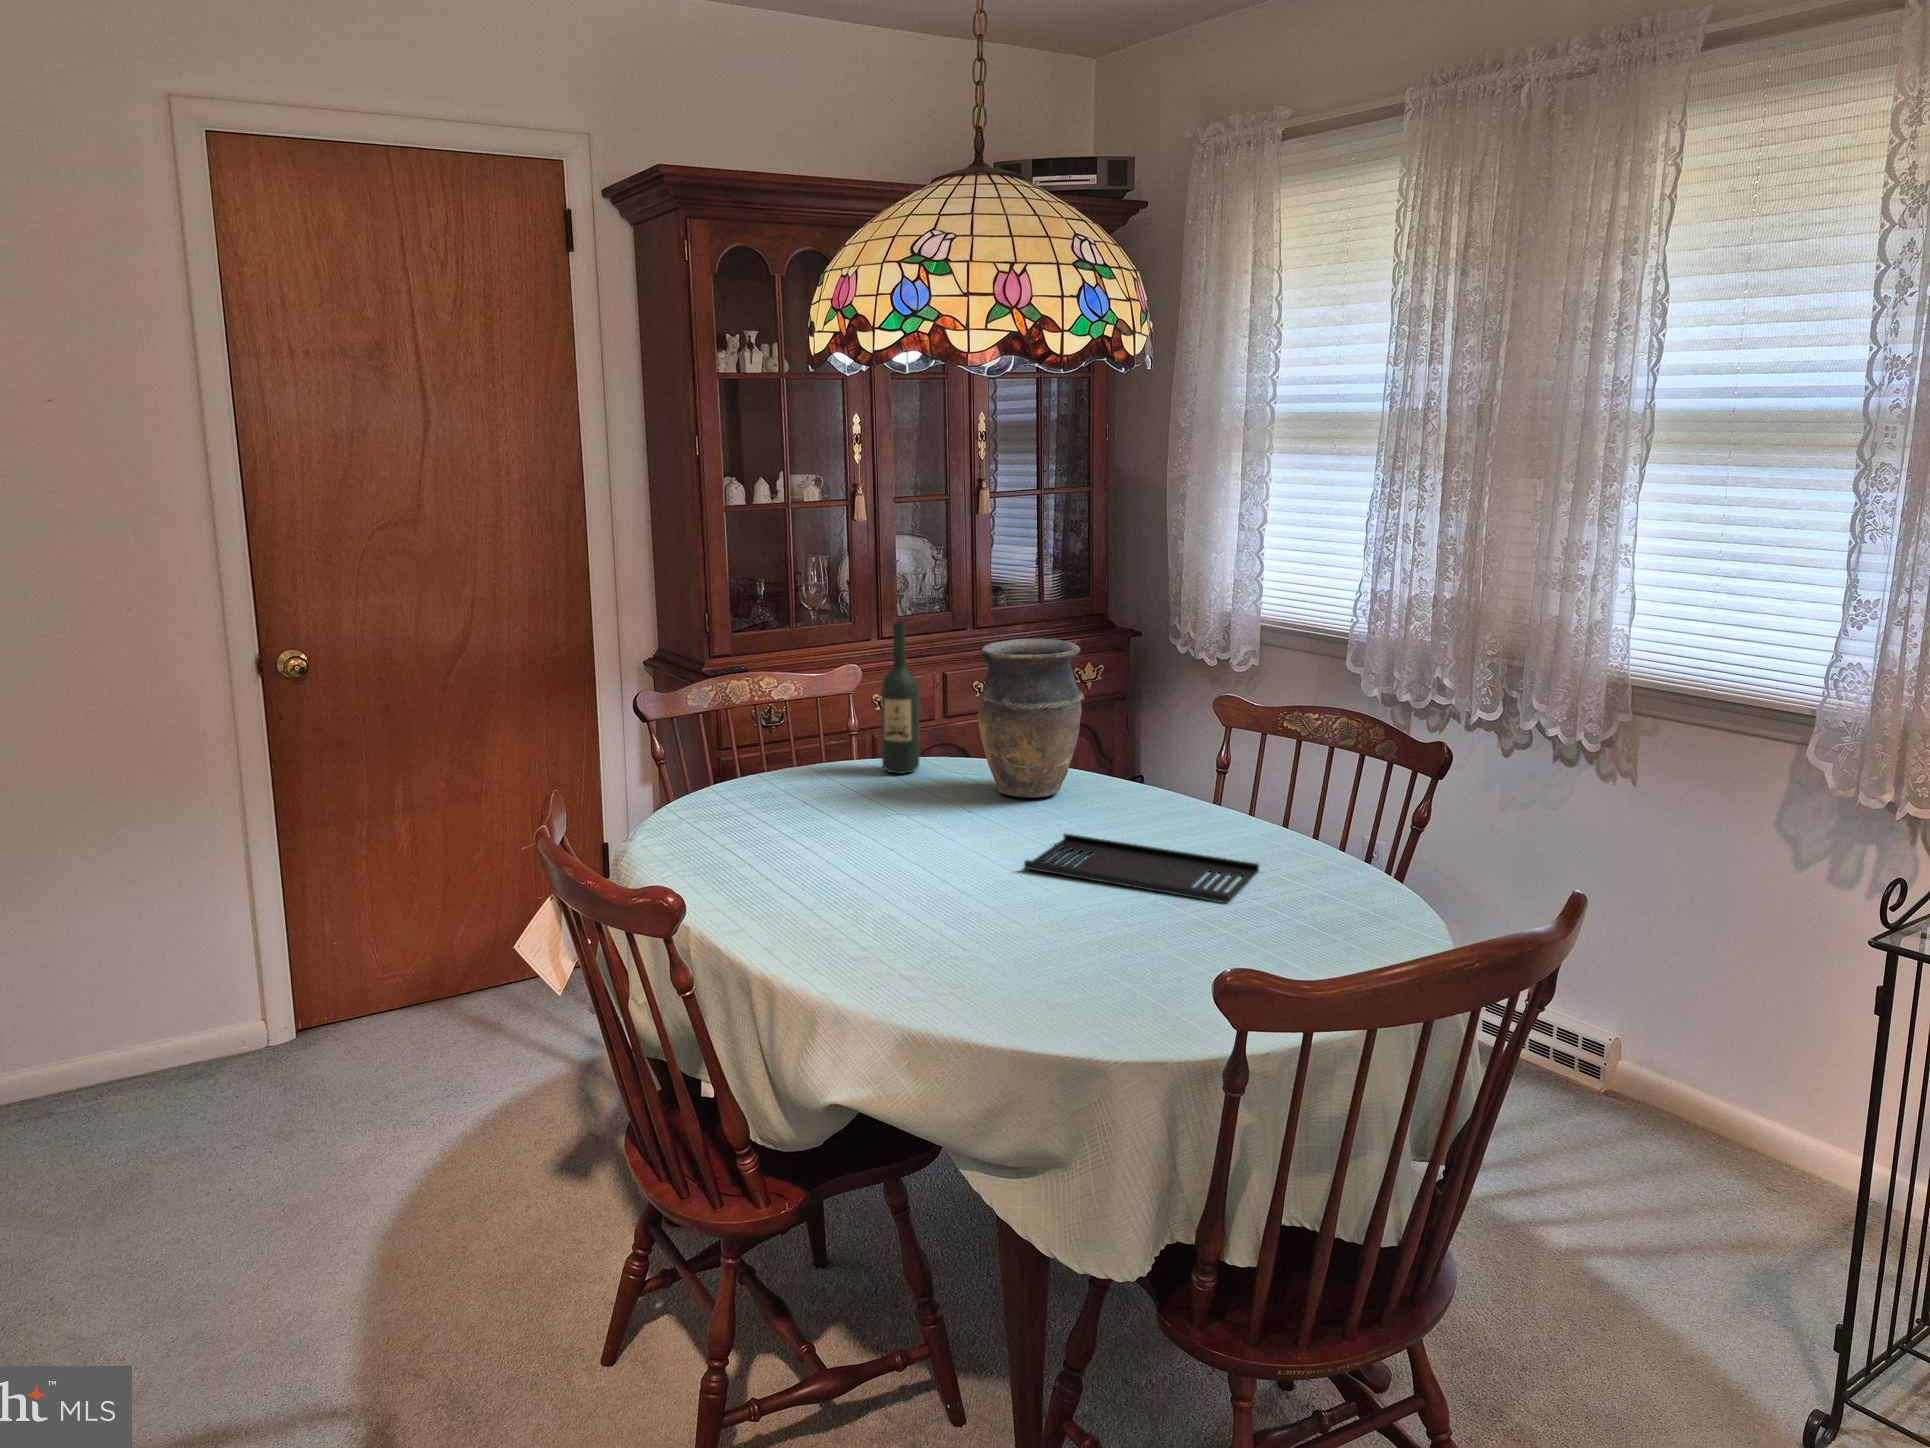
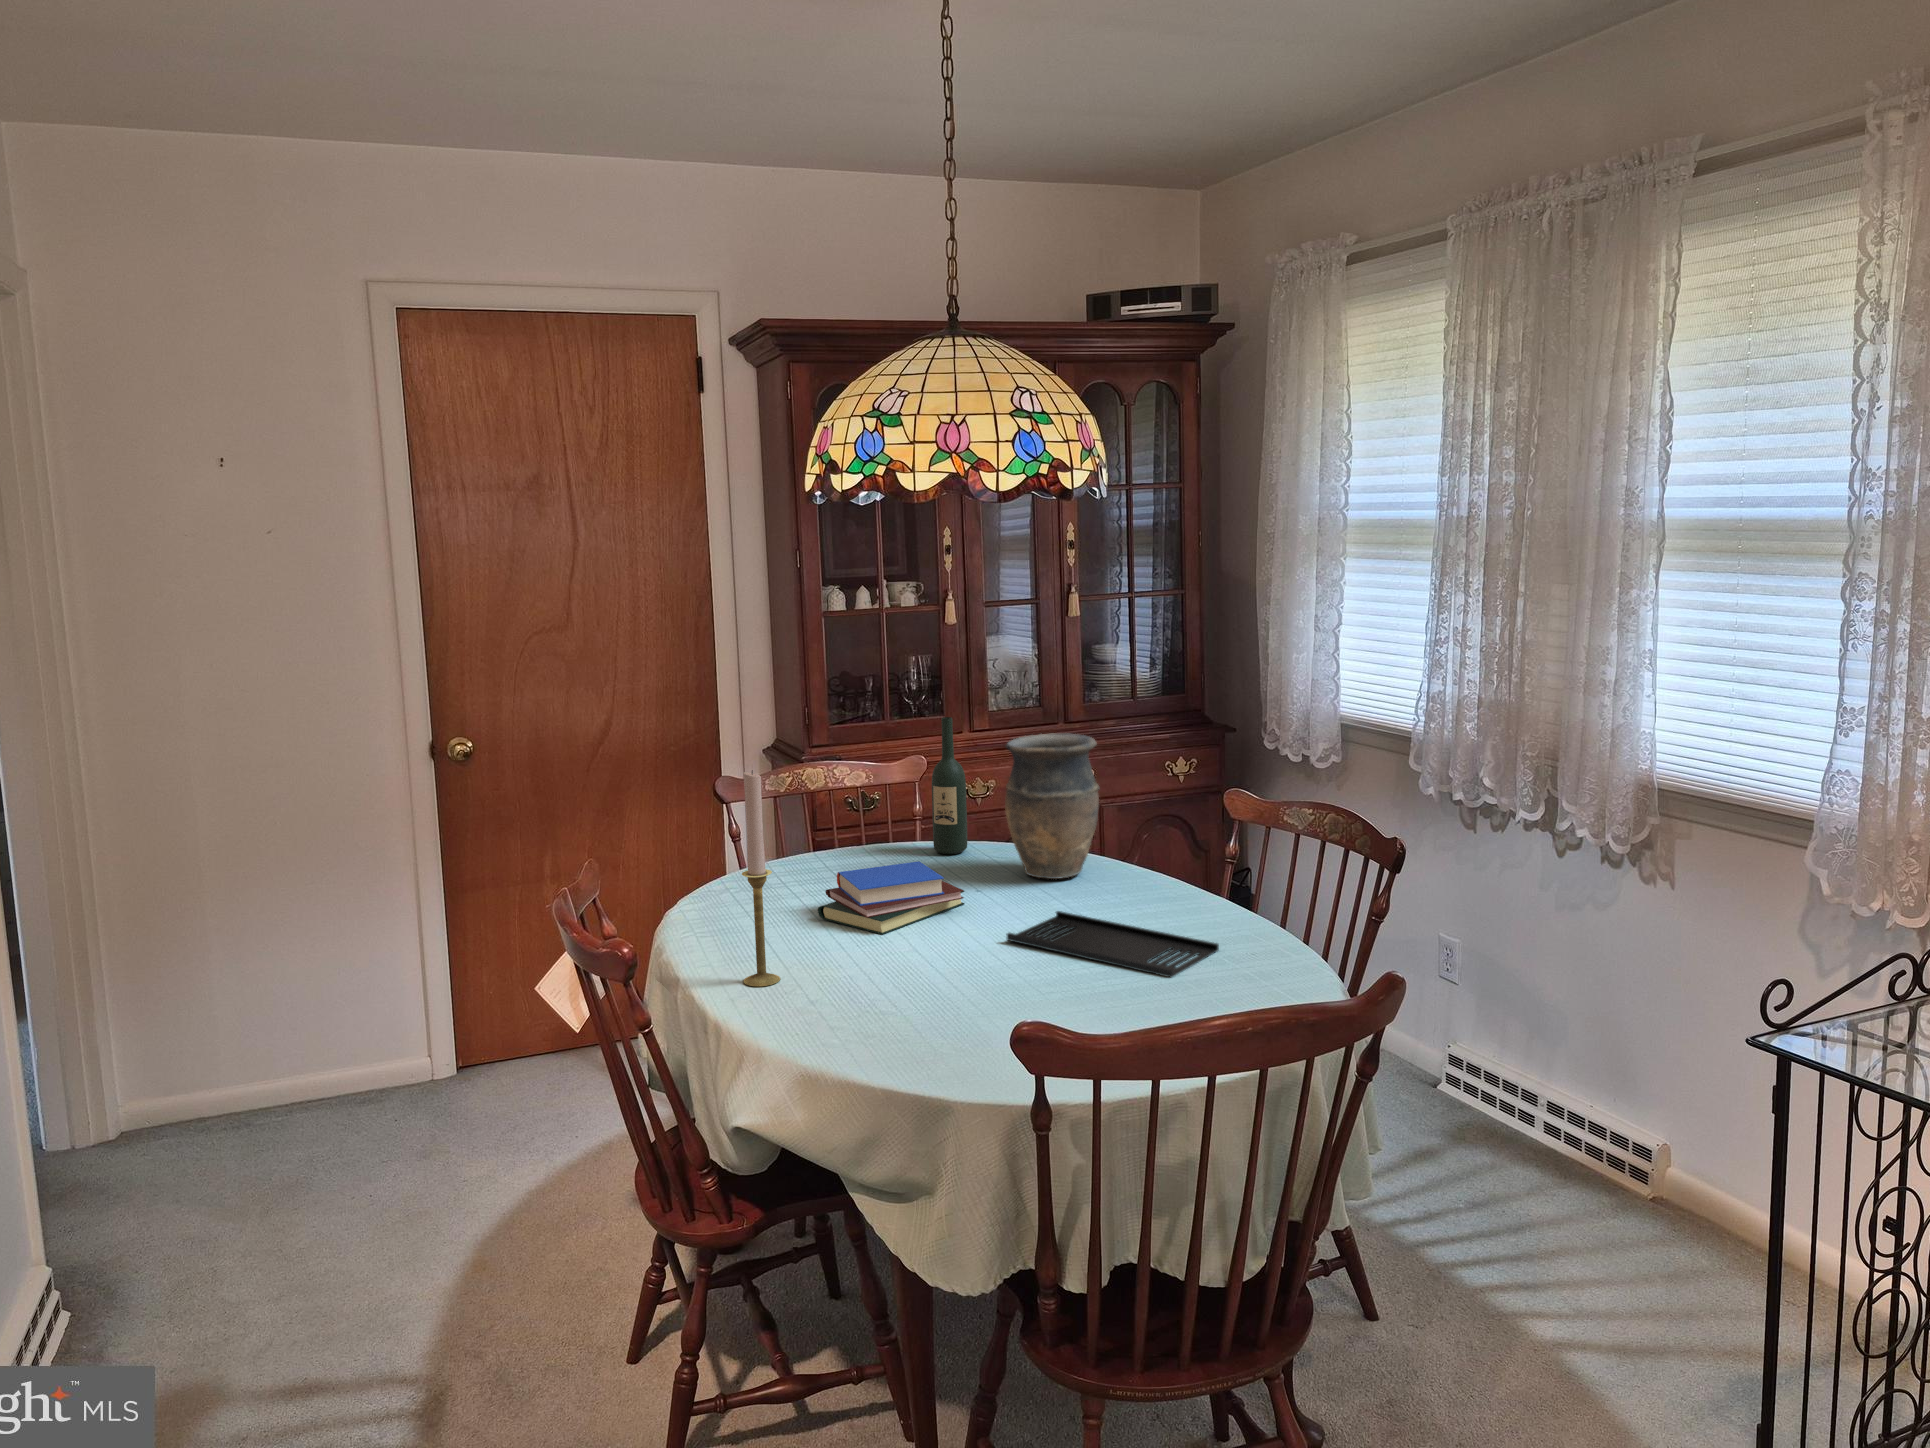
candlestick: none [747,684,790,934] -> present [742,770,780,986]
book: none [794,783,956,867] -> present [818,861,965,935]

